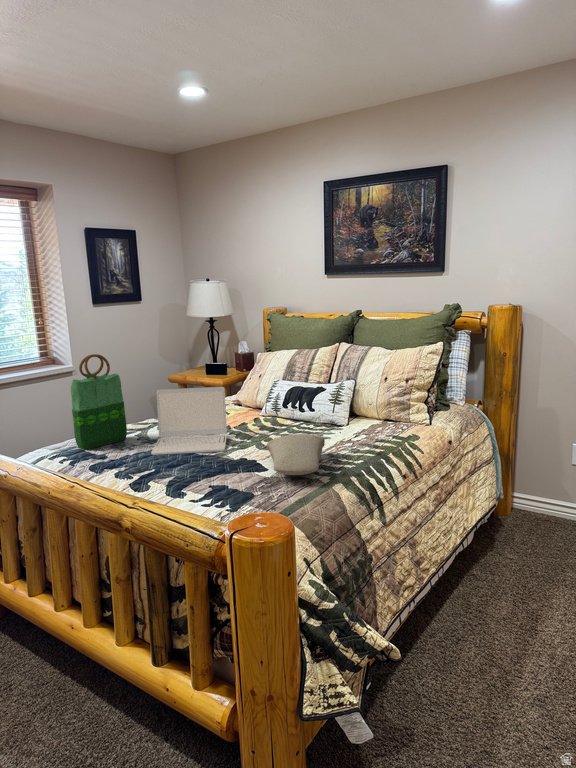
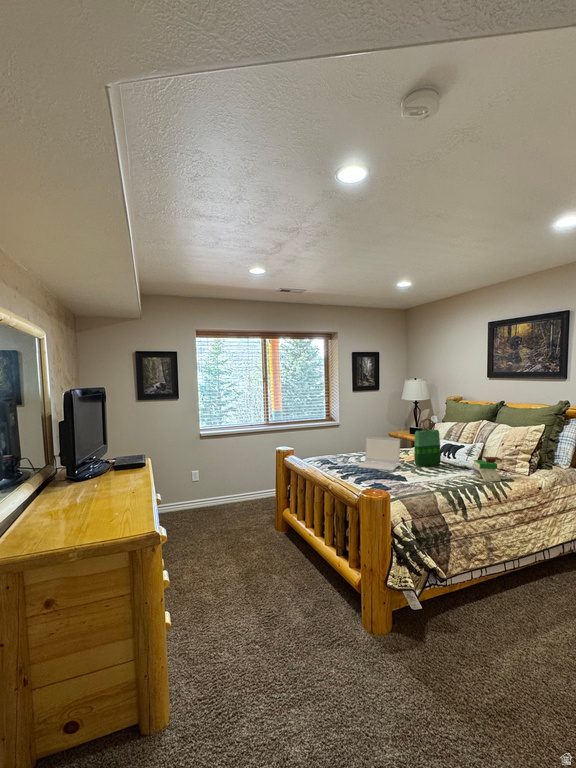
tote bag: present [71,354,127,450] -> present [414,419,441,467]
book: none [349,400,400,445] -> present [473,457,502,482]
pillow: present [267,434,325,475] -> none [406,467,445,485]

